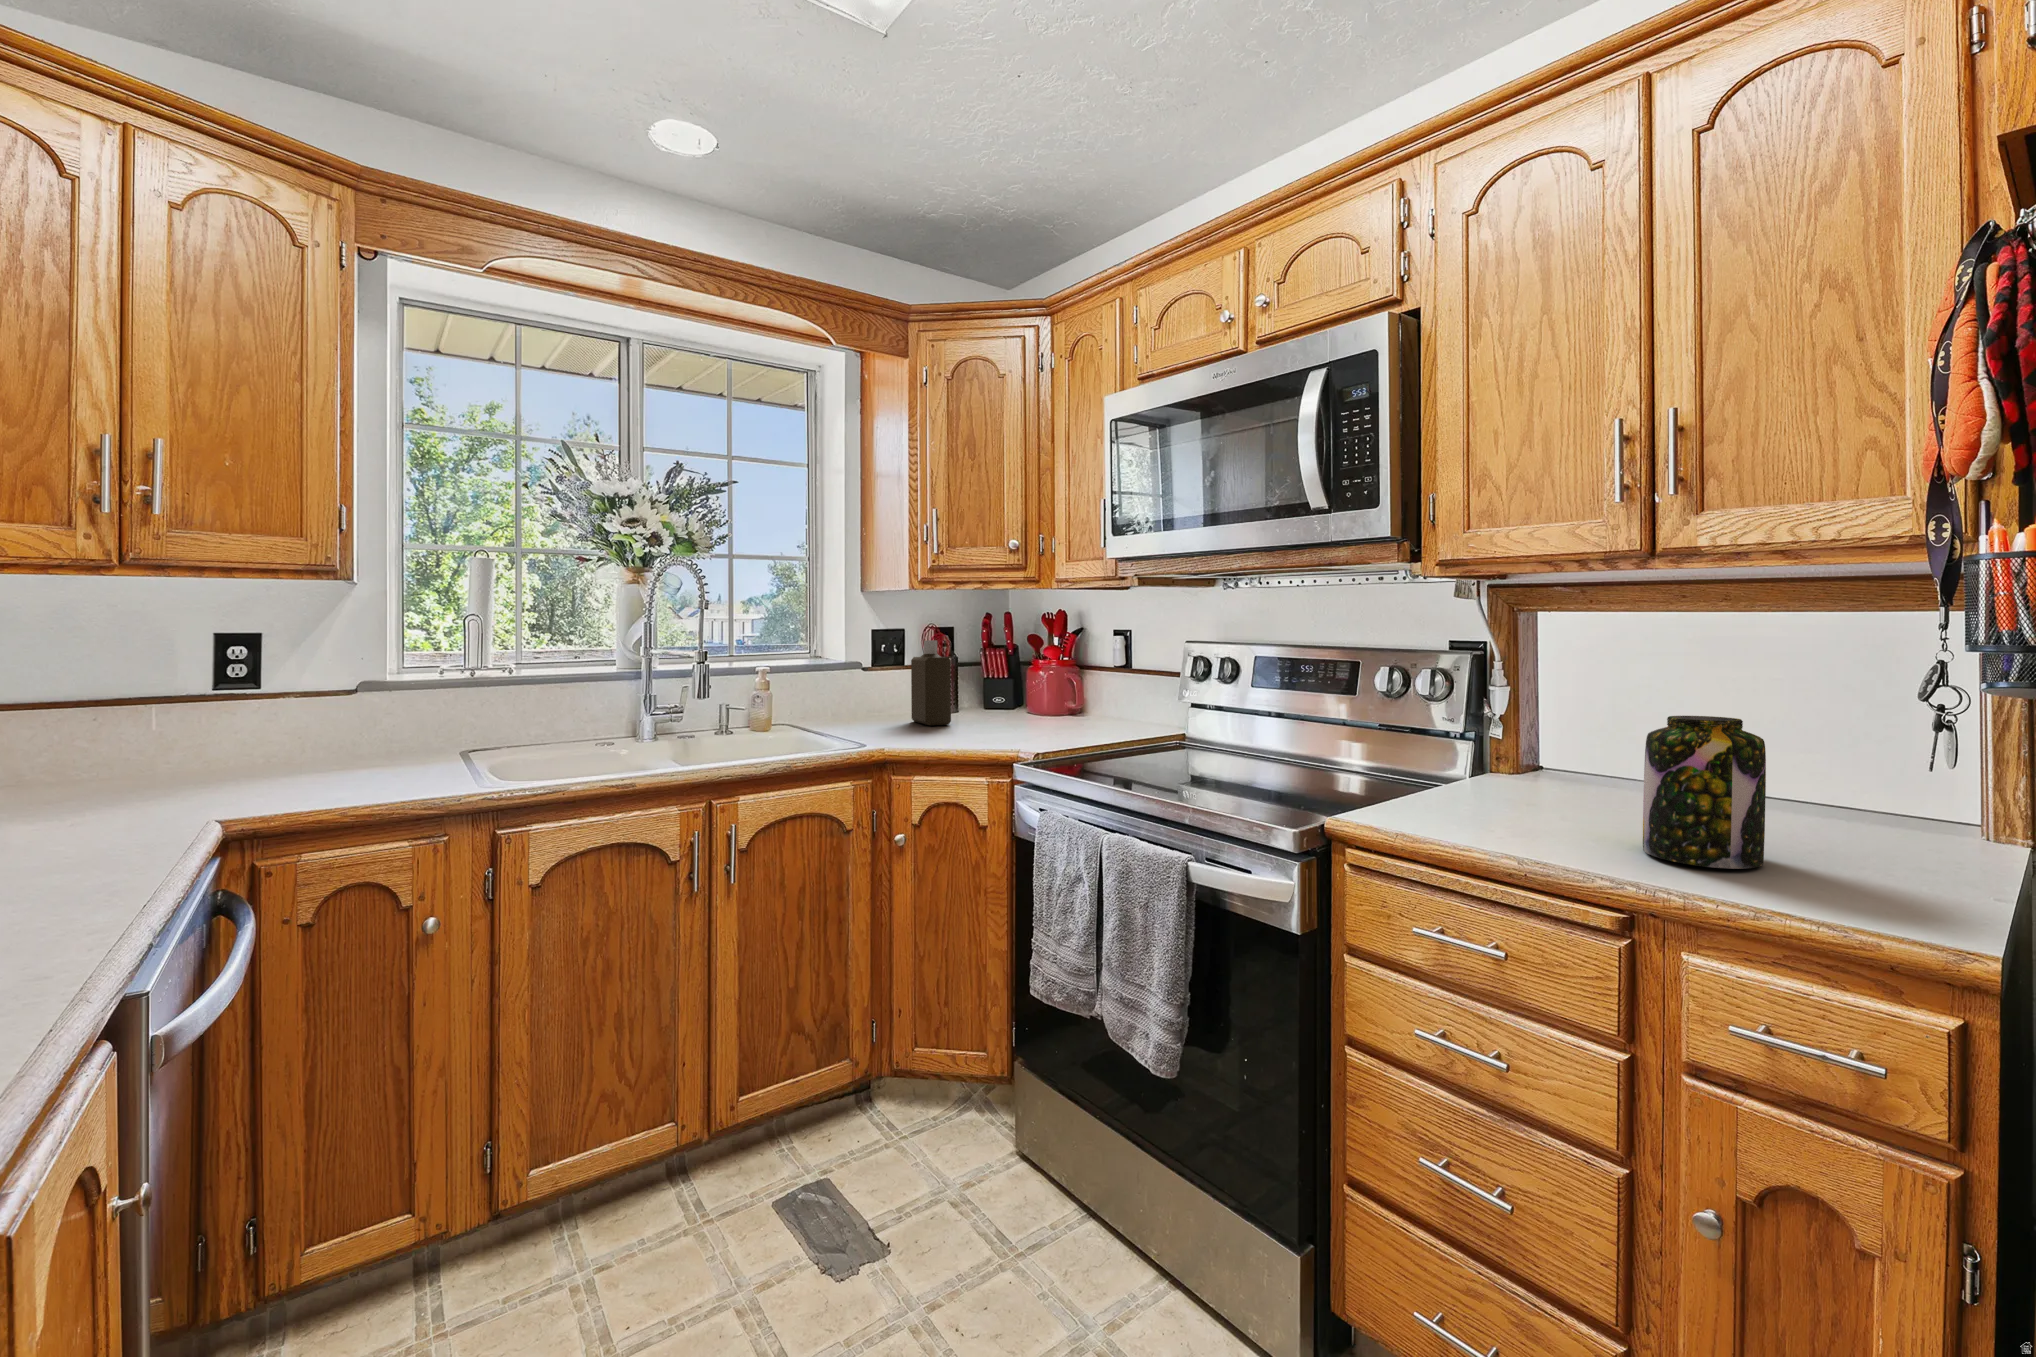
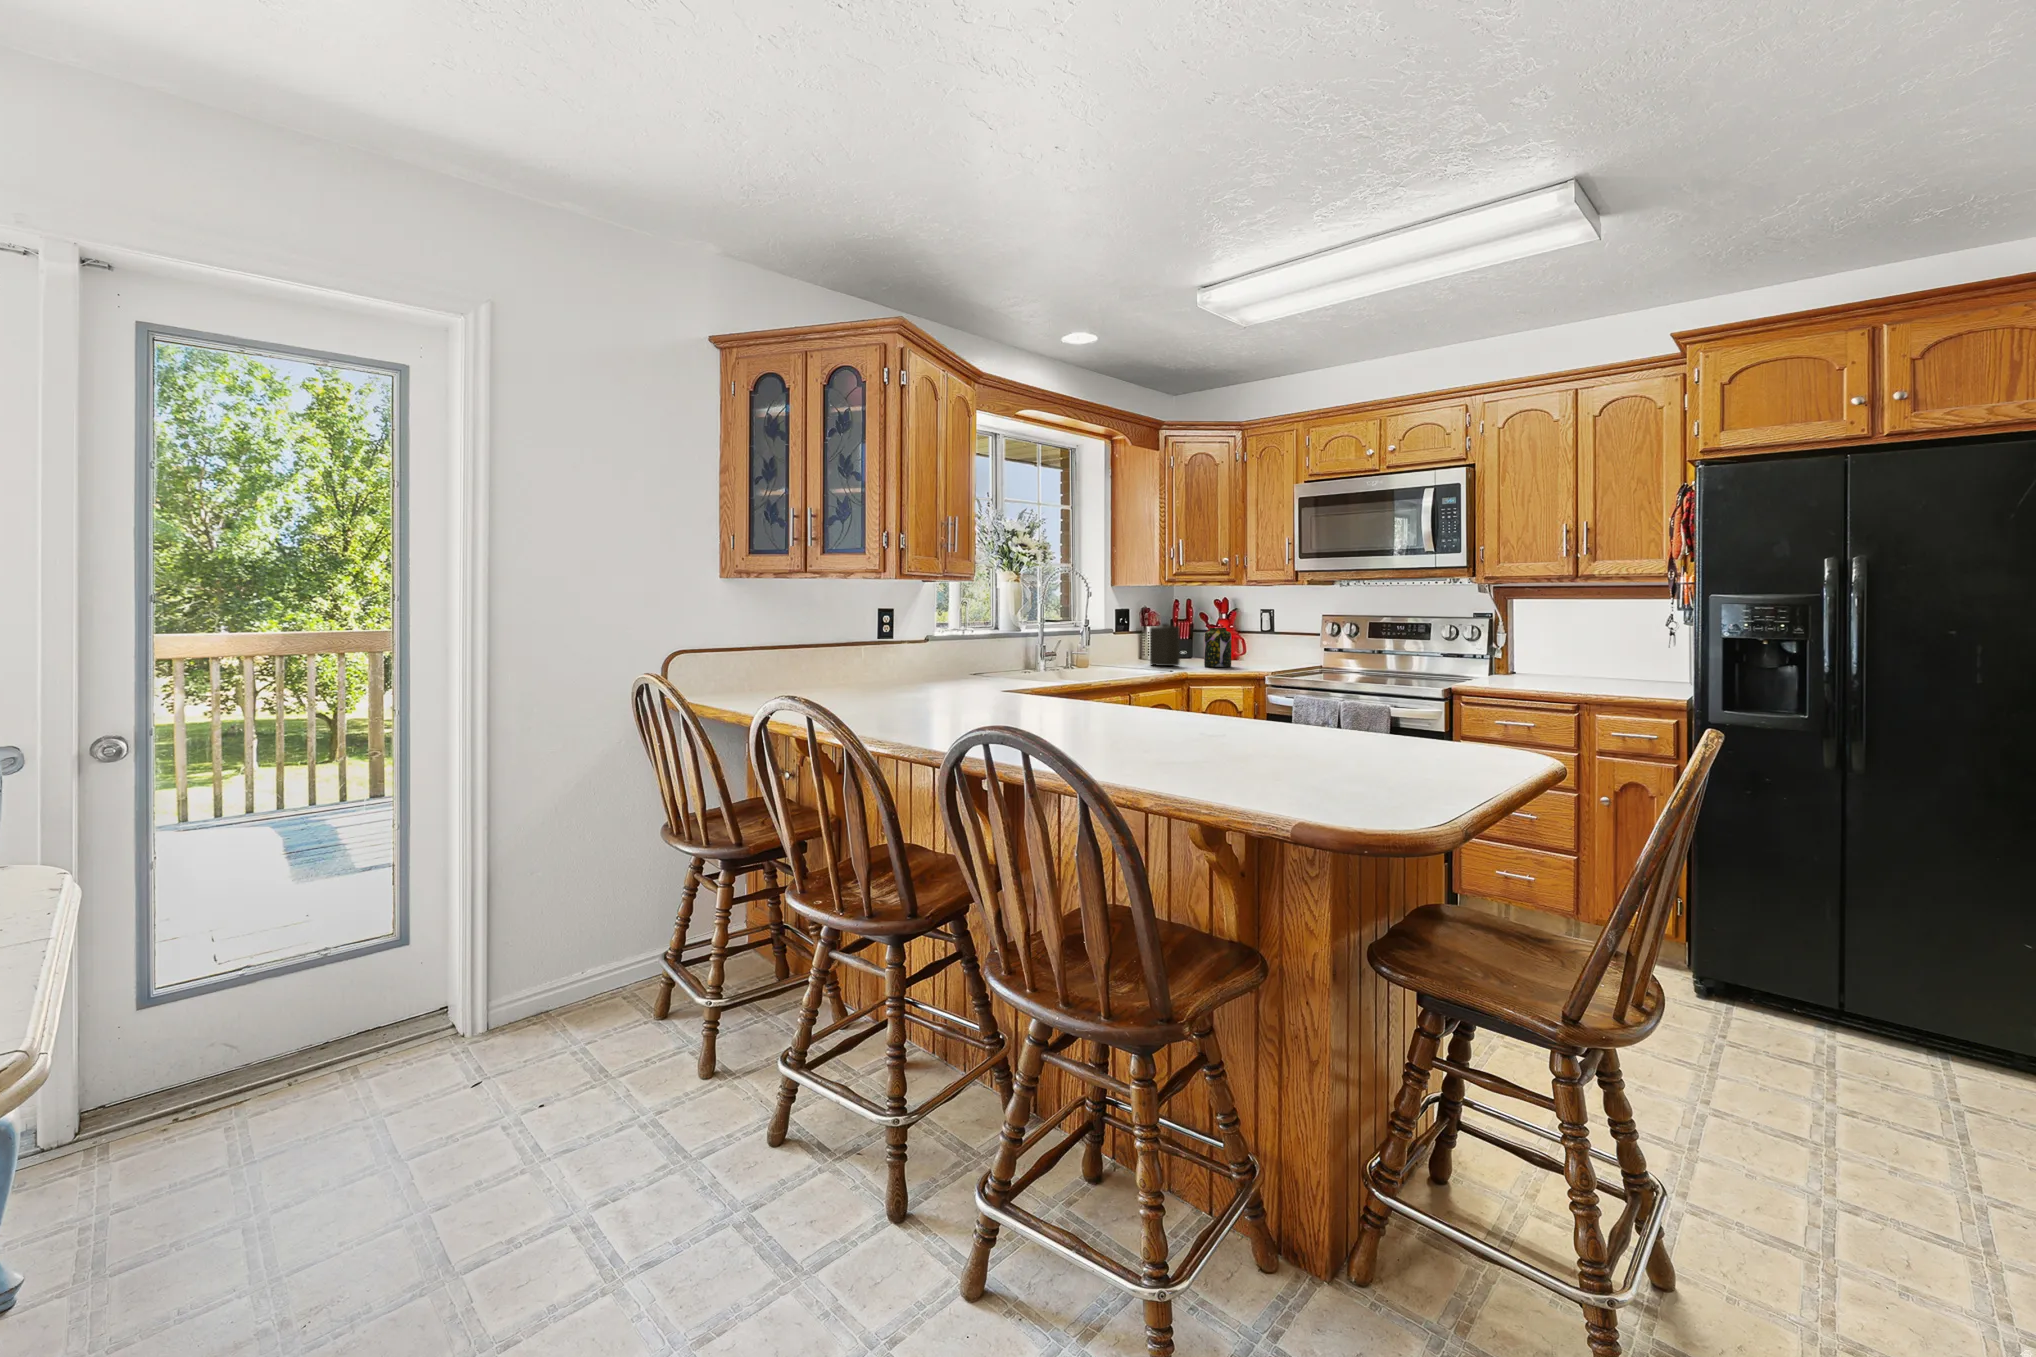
jar: present [1643,716,1766,869] -> present [1204,628,1232,667]

